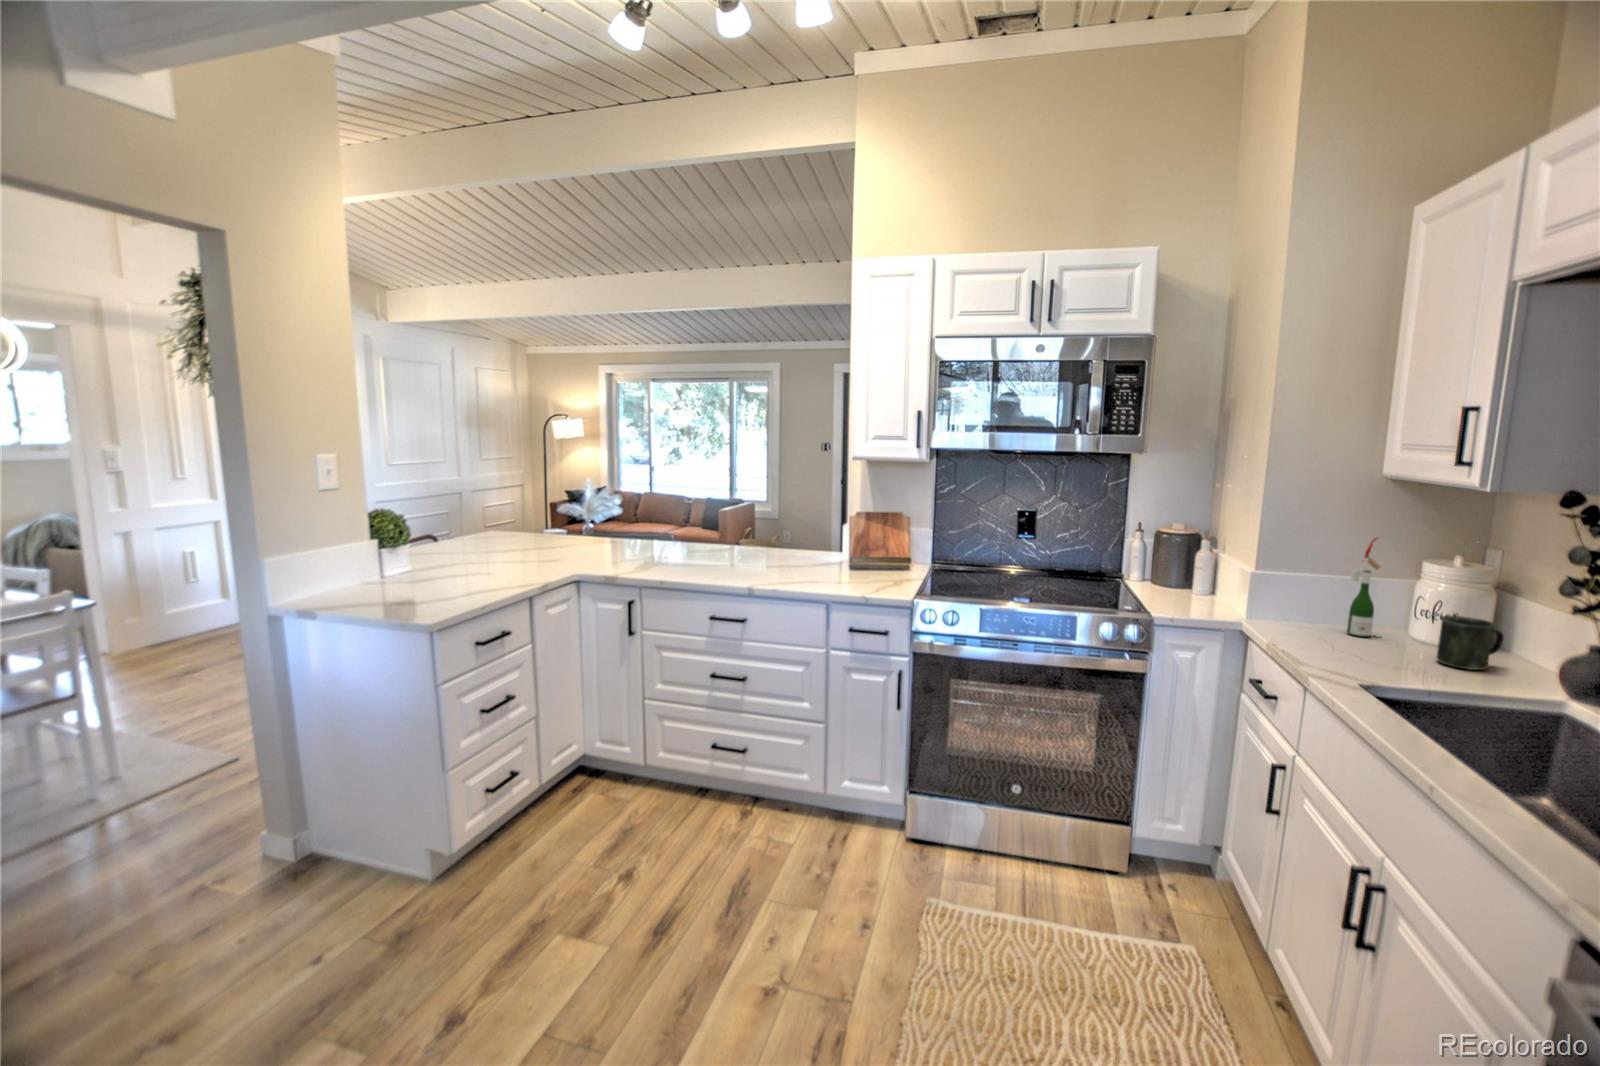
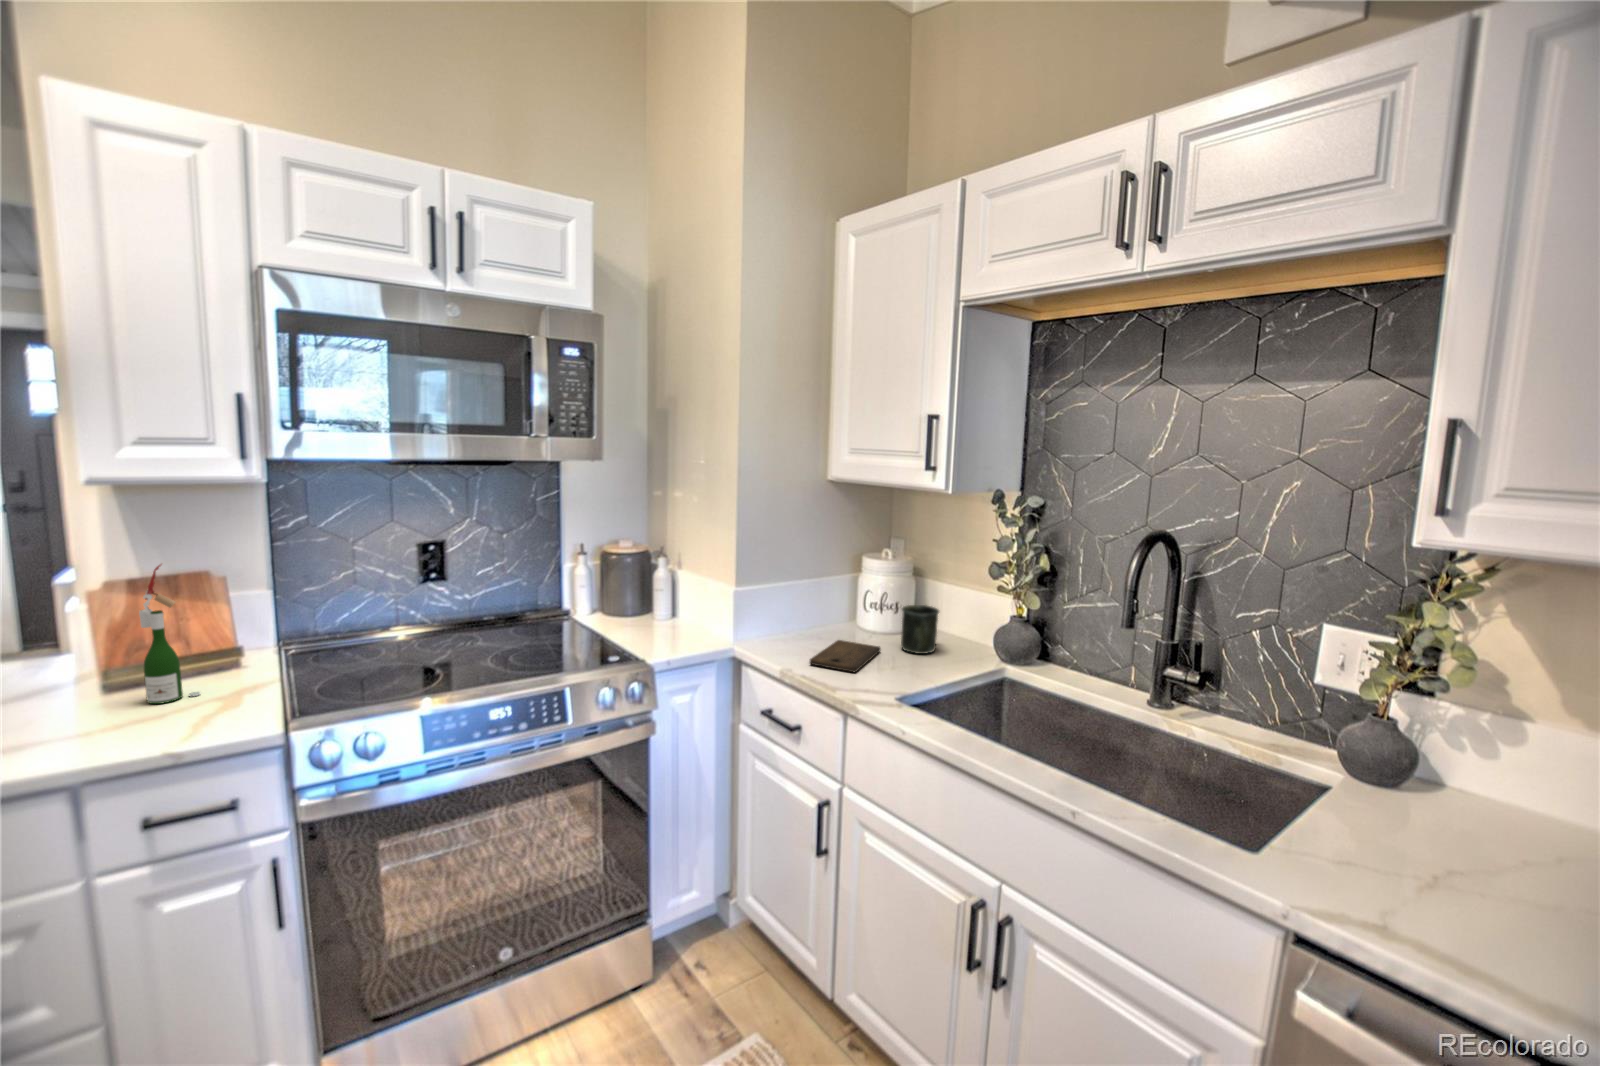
wine bottle: present [1347,537,1381,637] -> present [139,564,200,704]
cutting board: none [1299,637,1404,660] -> present [810,640,881,672]

